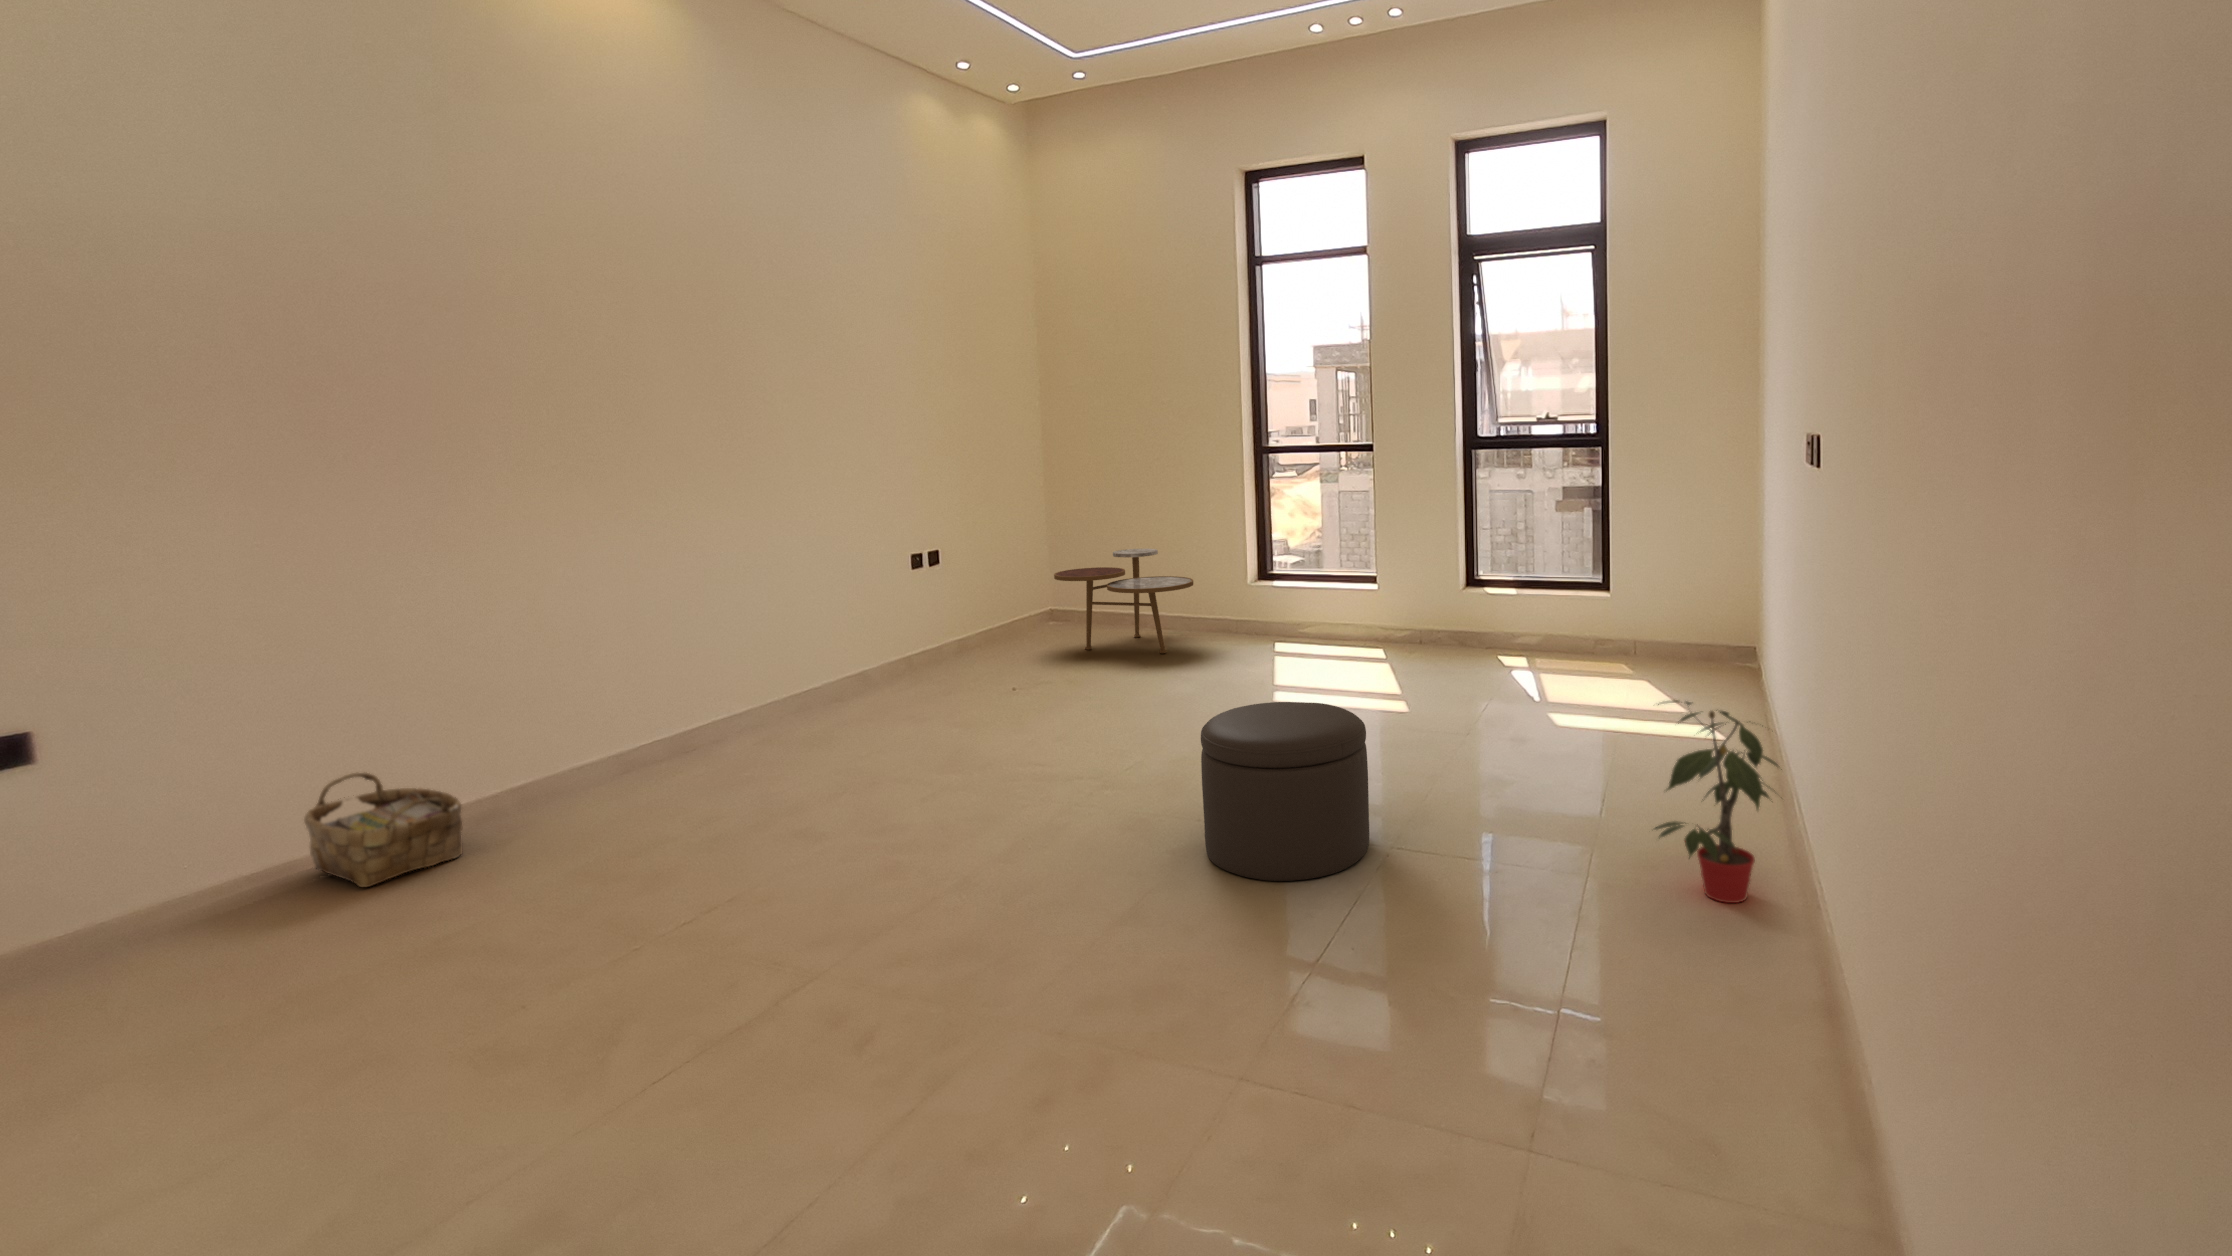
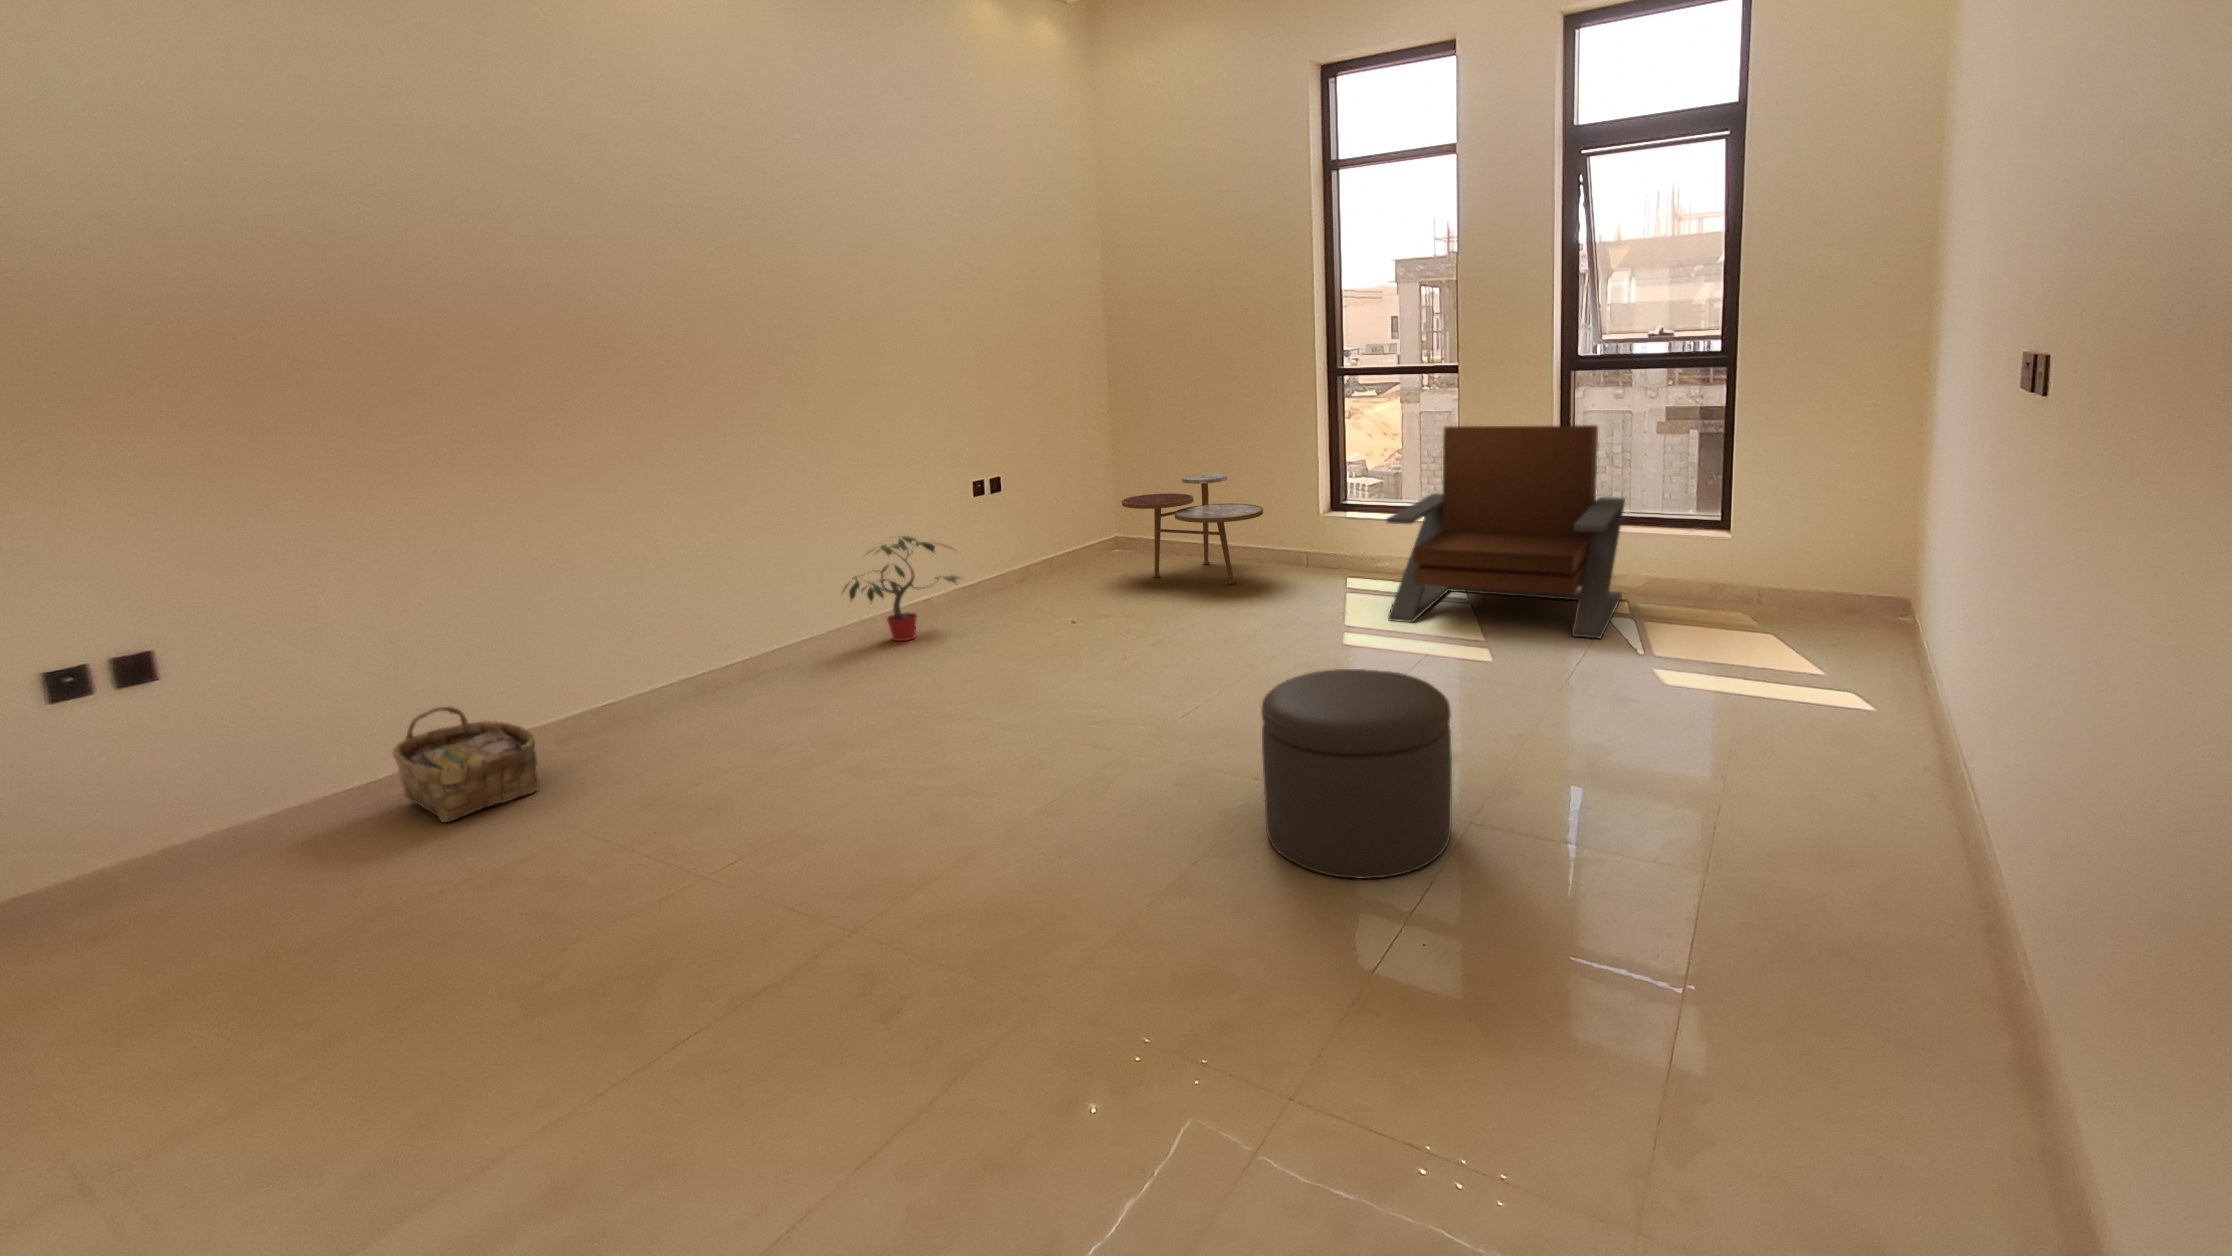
lounge chair: none [1310,498,1524,689] -> present [1386,425,1625,638]
potted plant: present [1655,700,1782,903] -> present [844,536,959,641]

